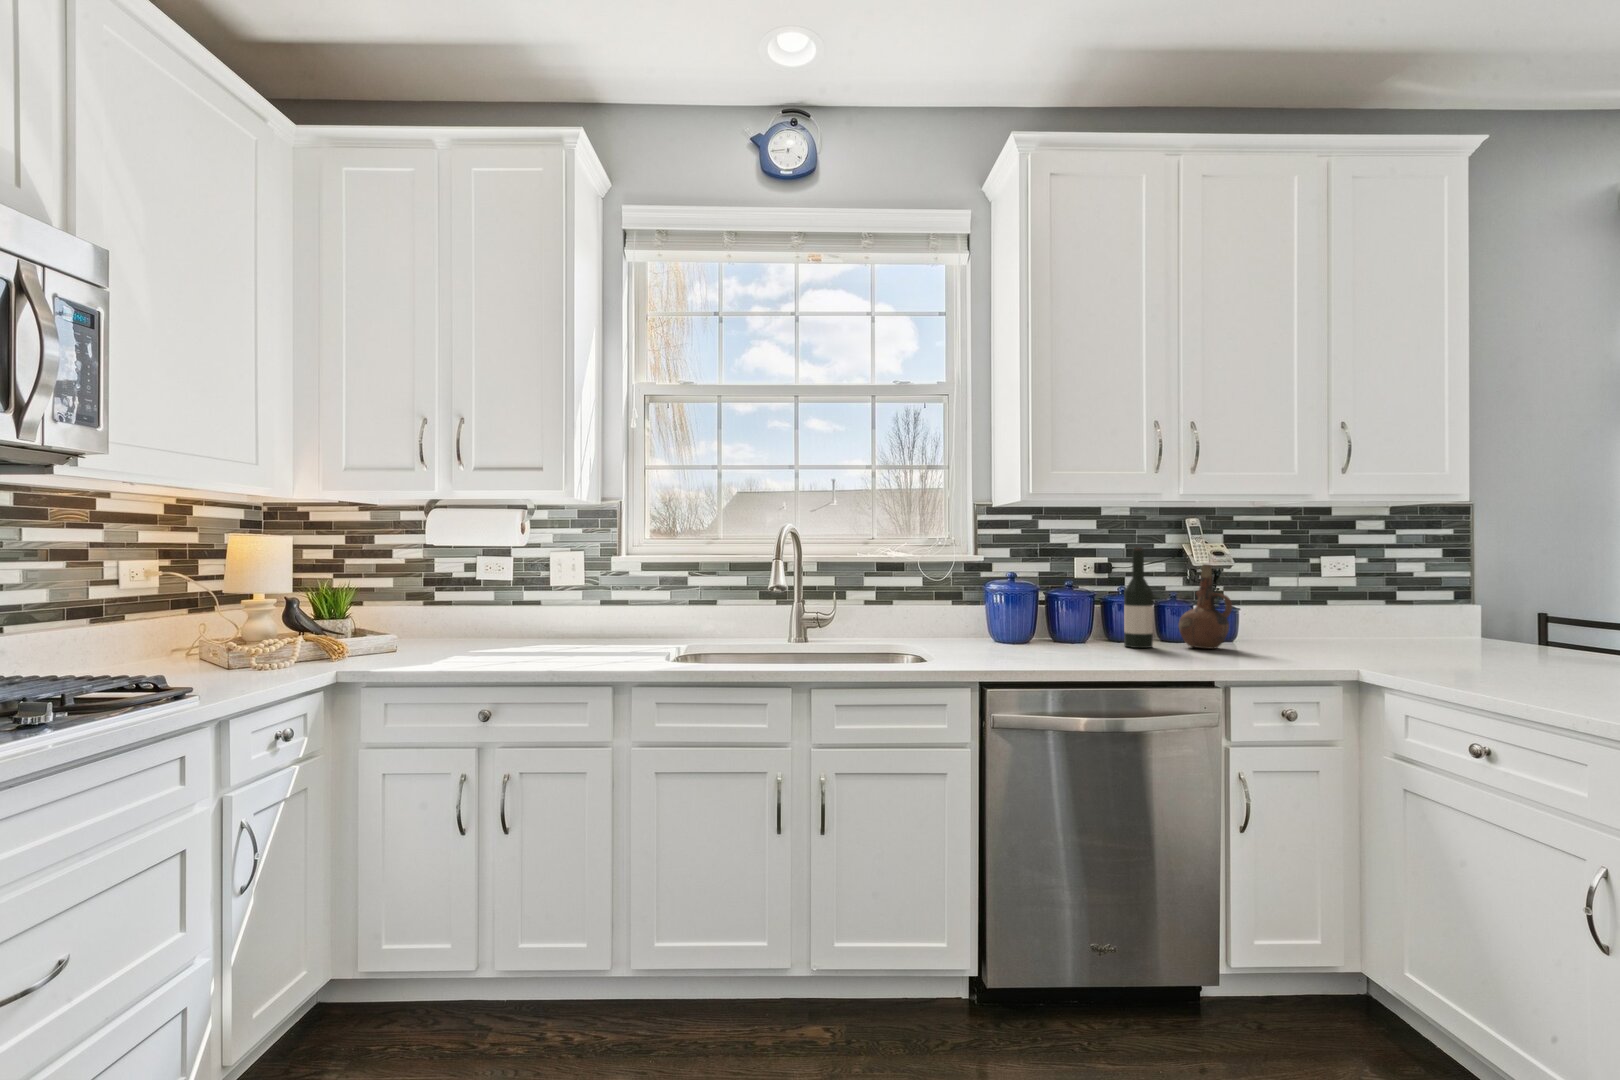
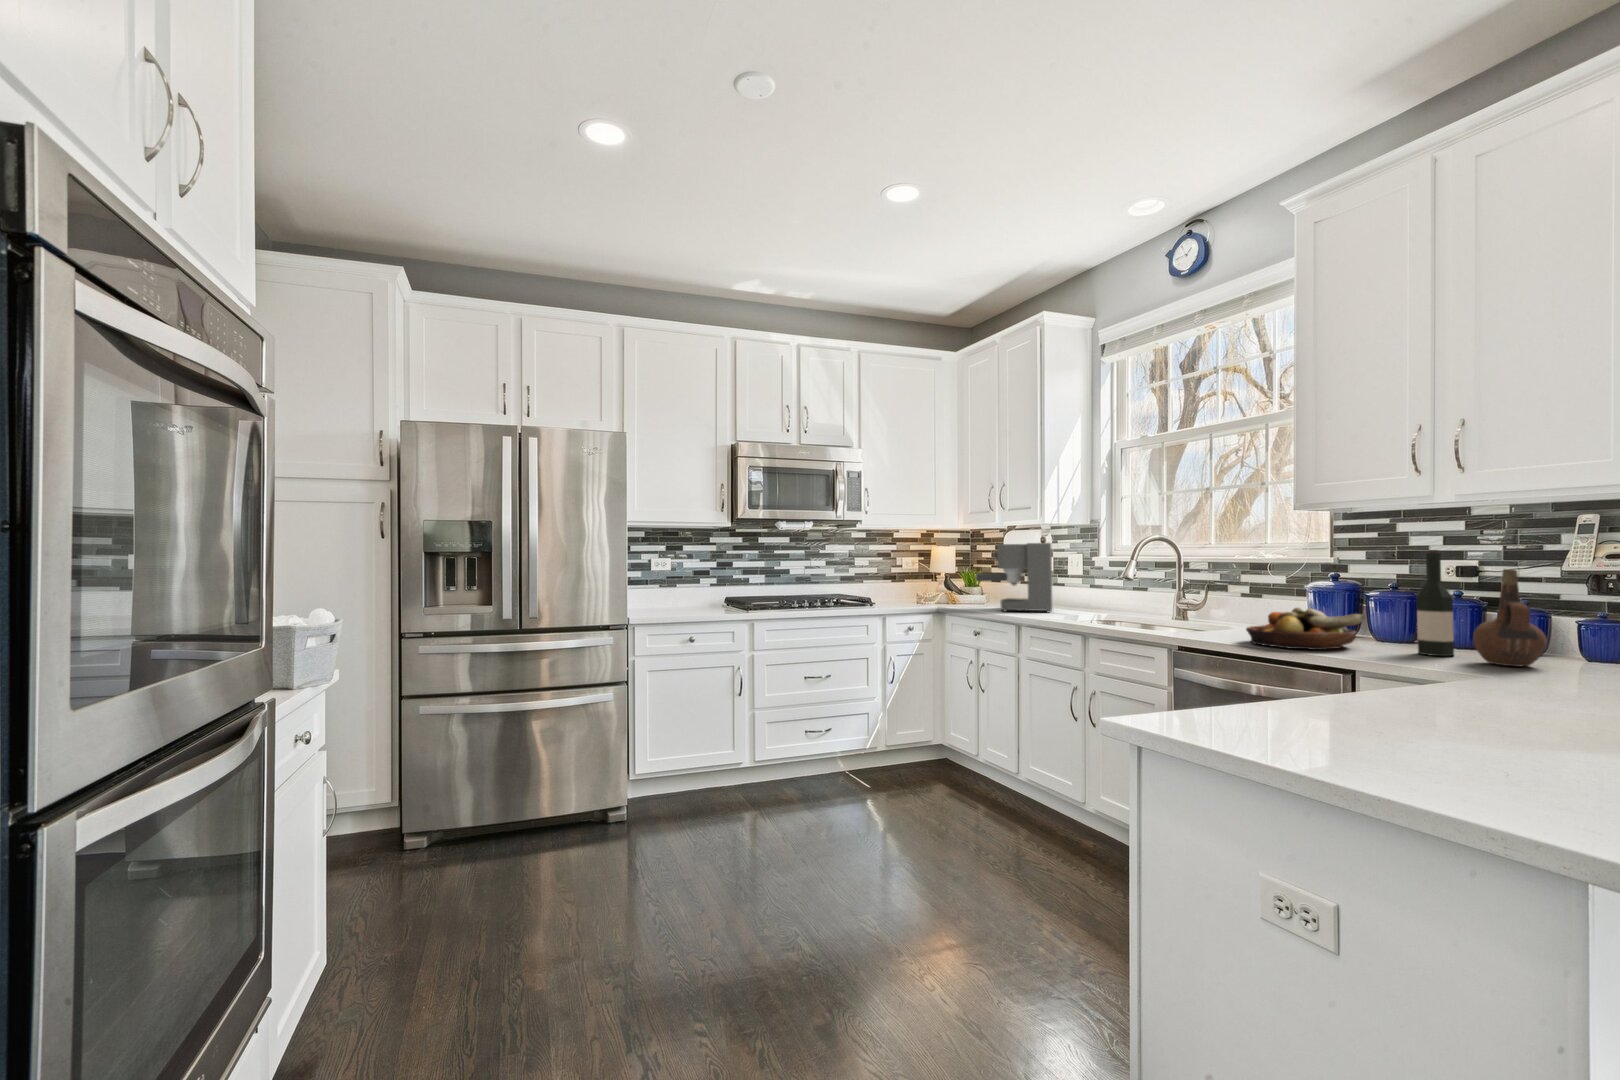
coffee maker: none [475,532,613,662] -> present [976,543,1053,612]
fruit bowl: none [1007,611,1111,659] -> present [1246,608,1365,650]

